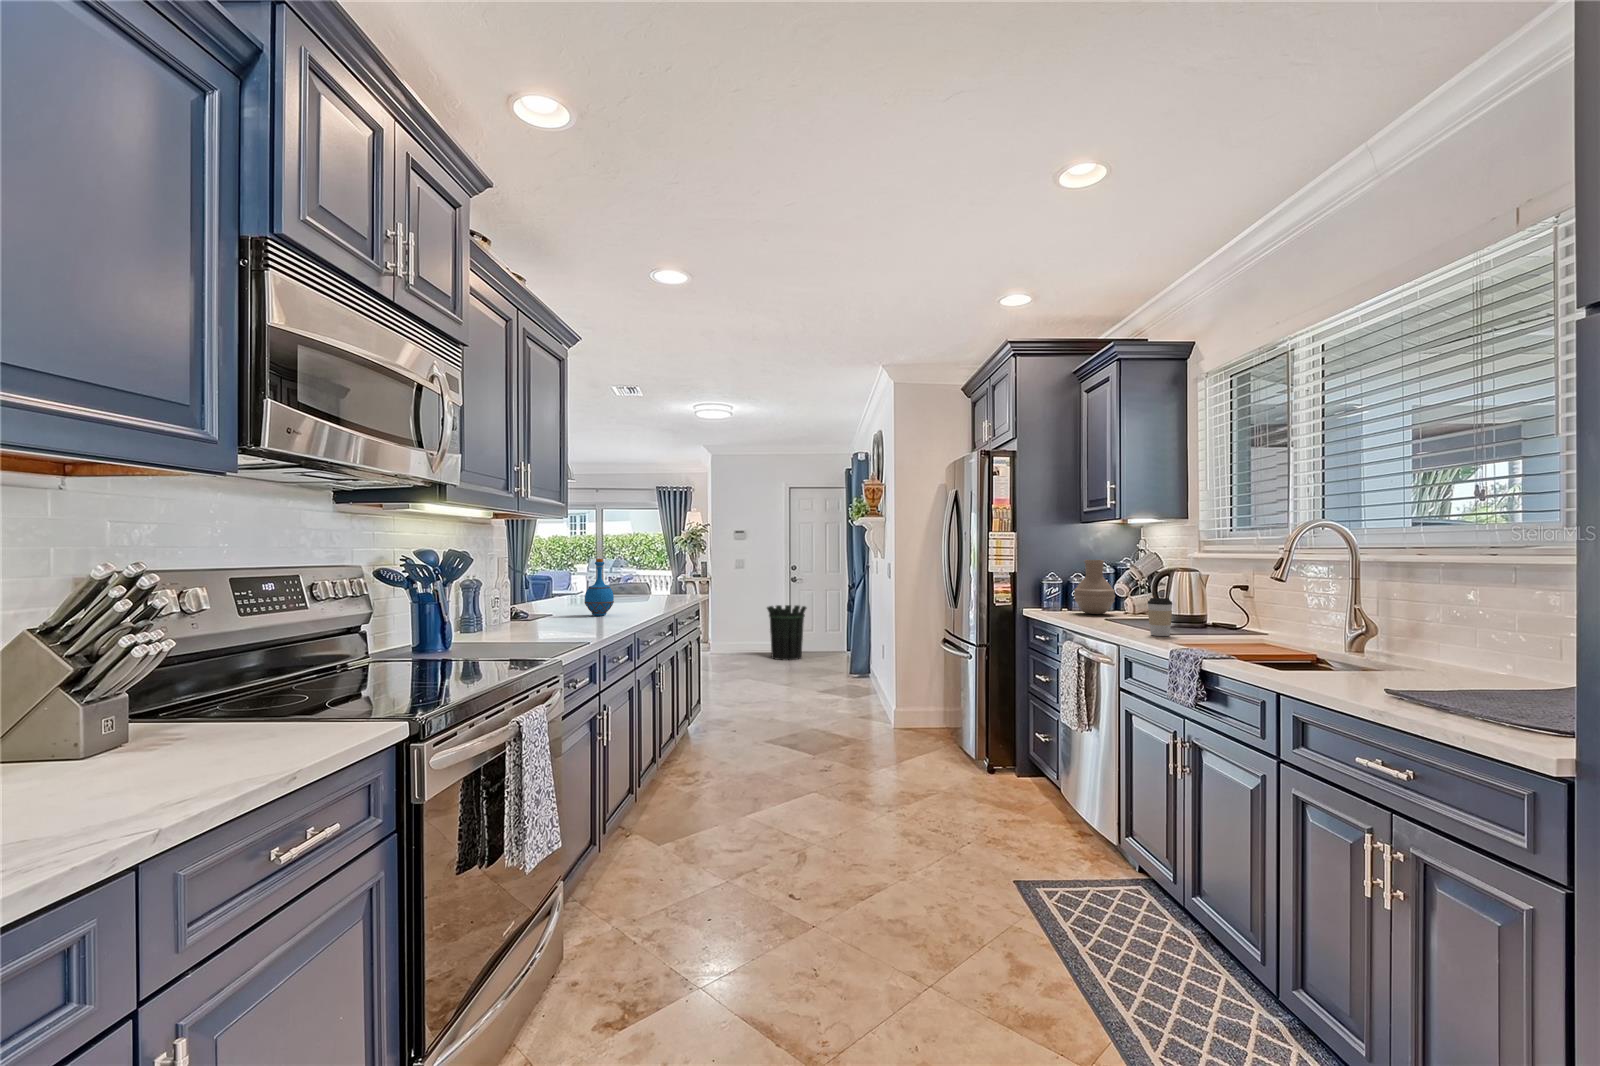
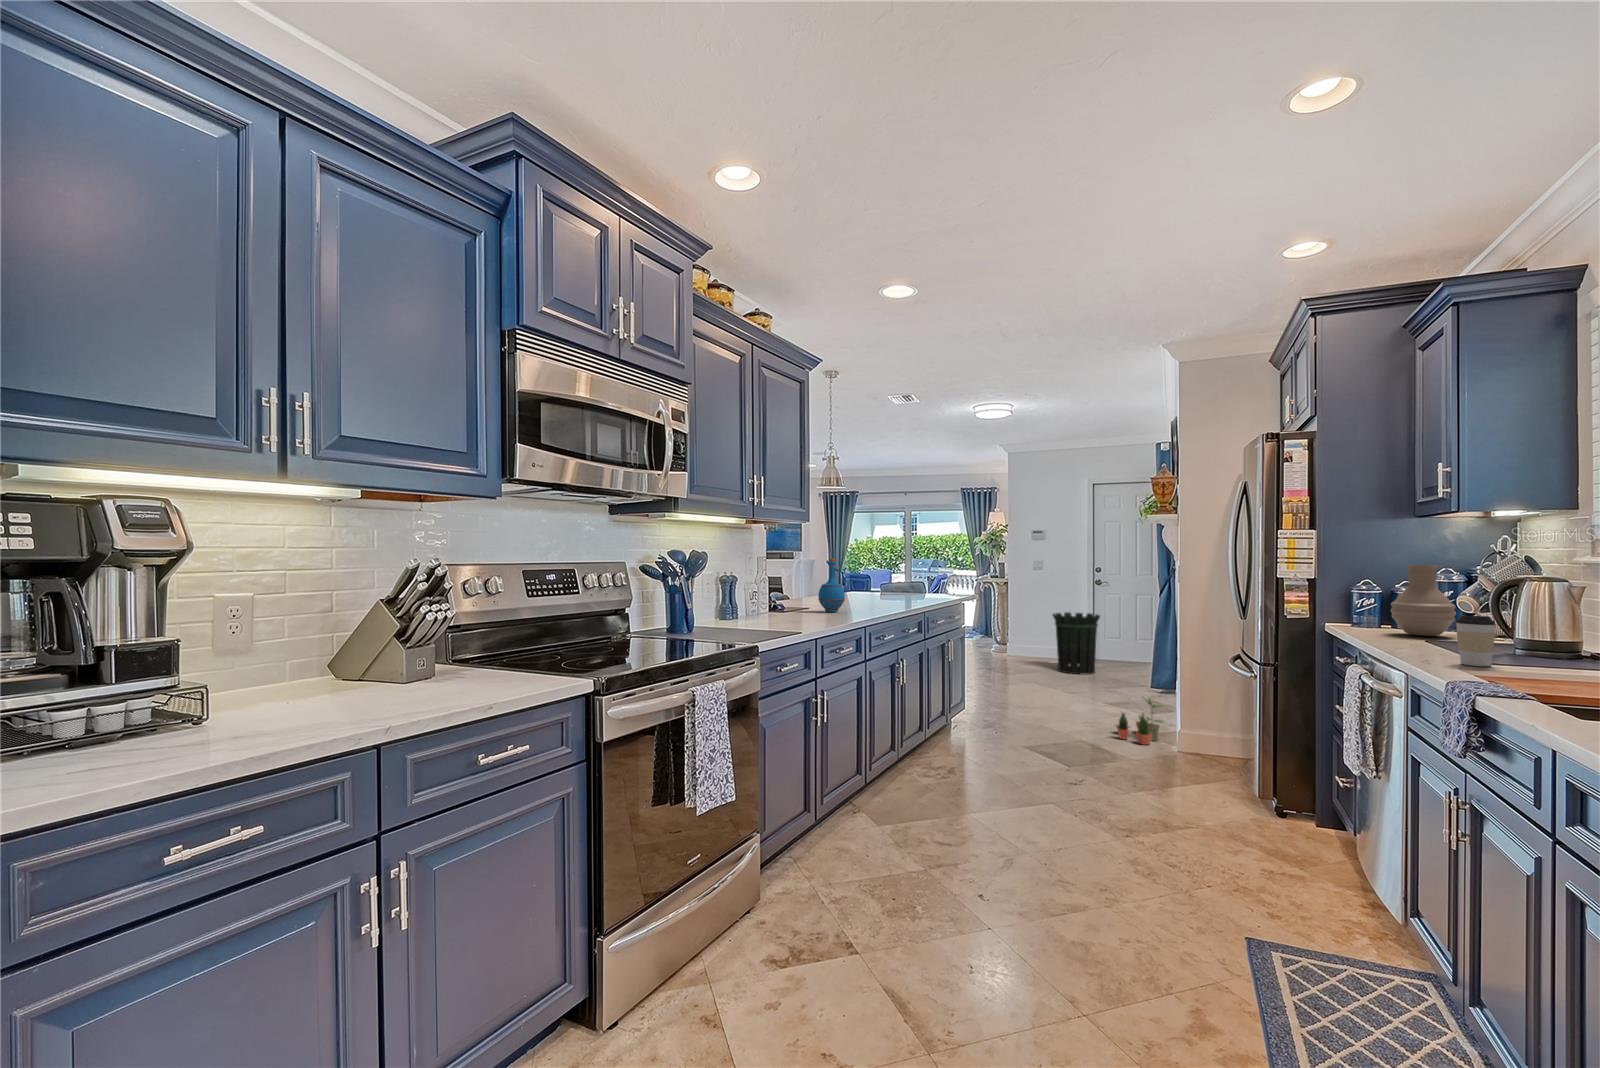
potted plant: none [840,675,884,719] -> present [1115,696,1164,745]

